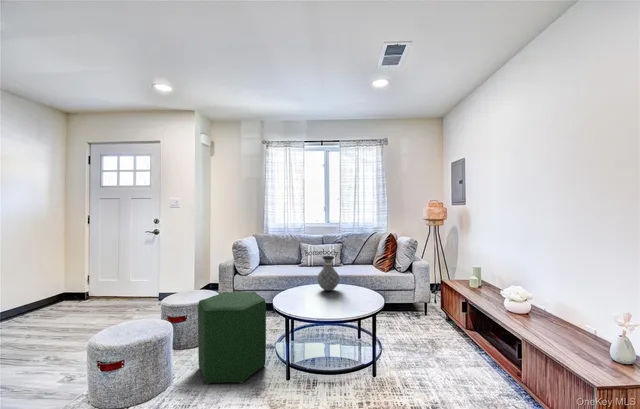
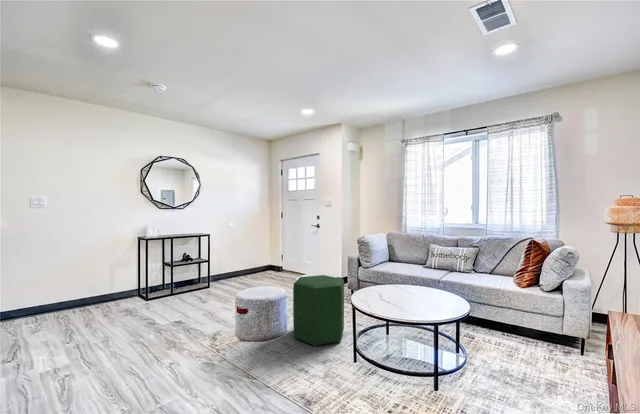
vase: present [317,256,340,291] -> none [402,256,426,292]

